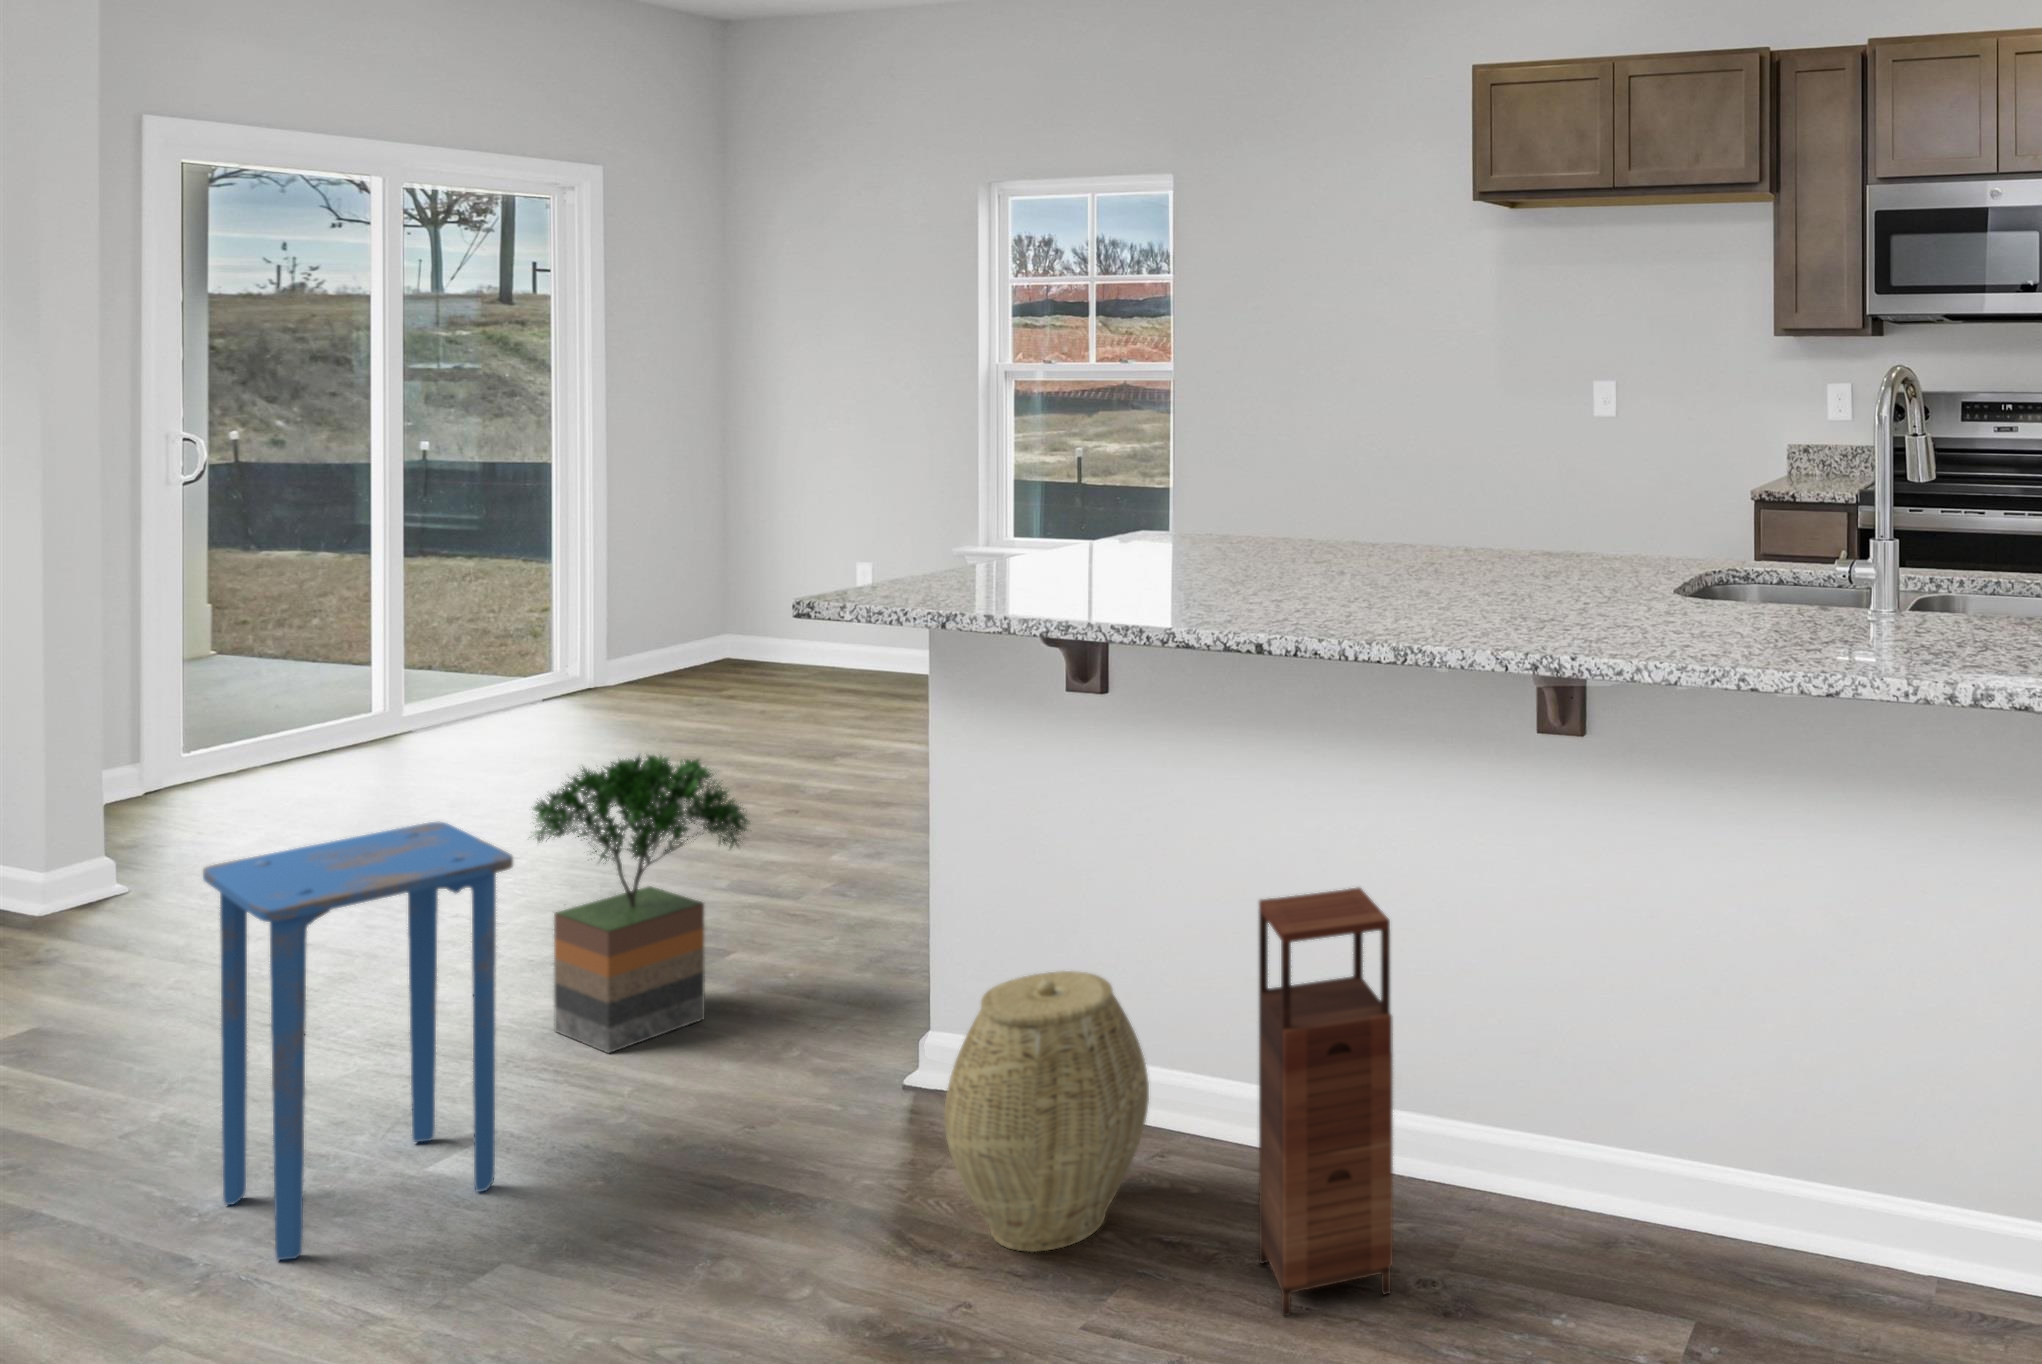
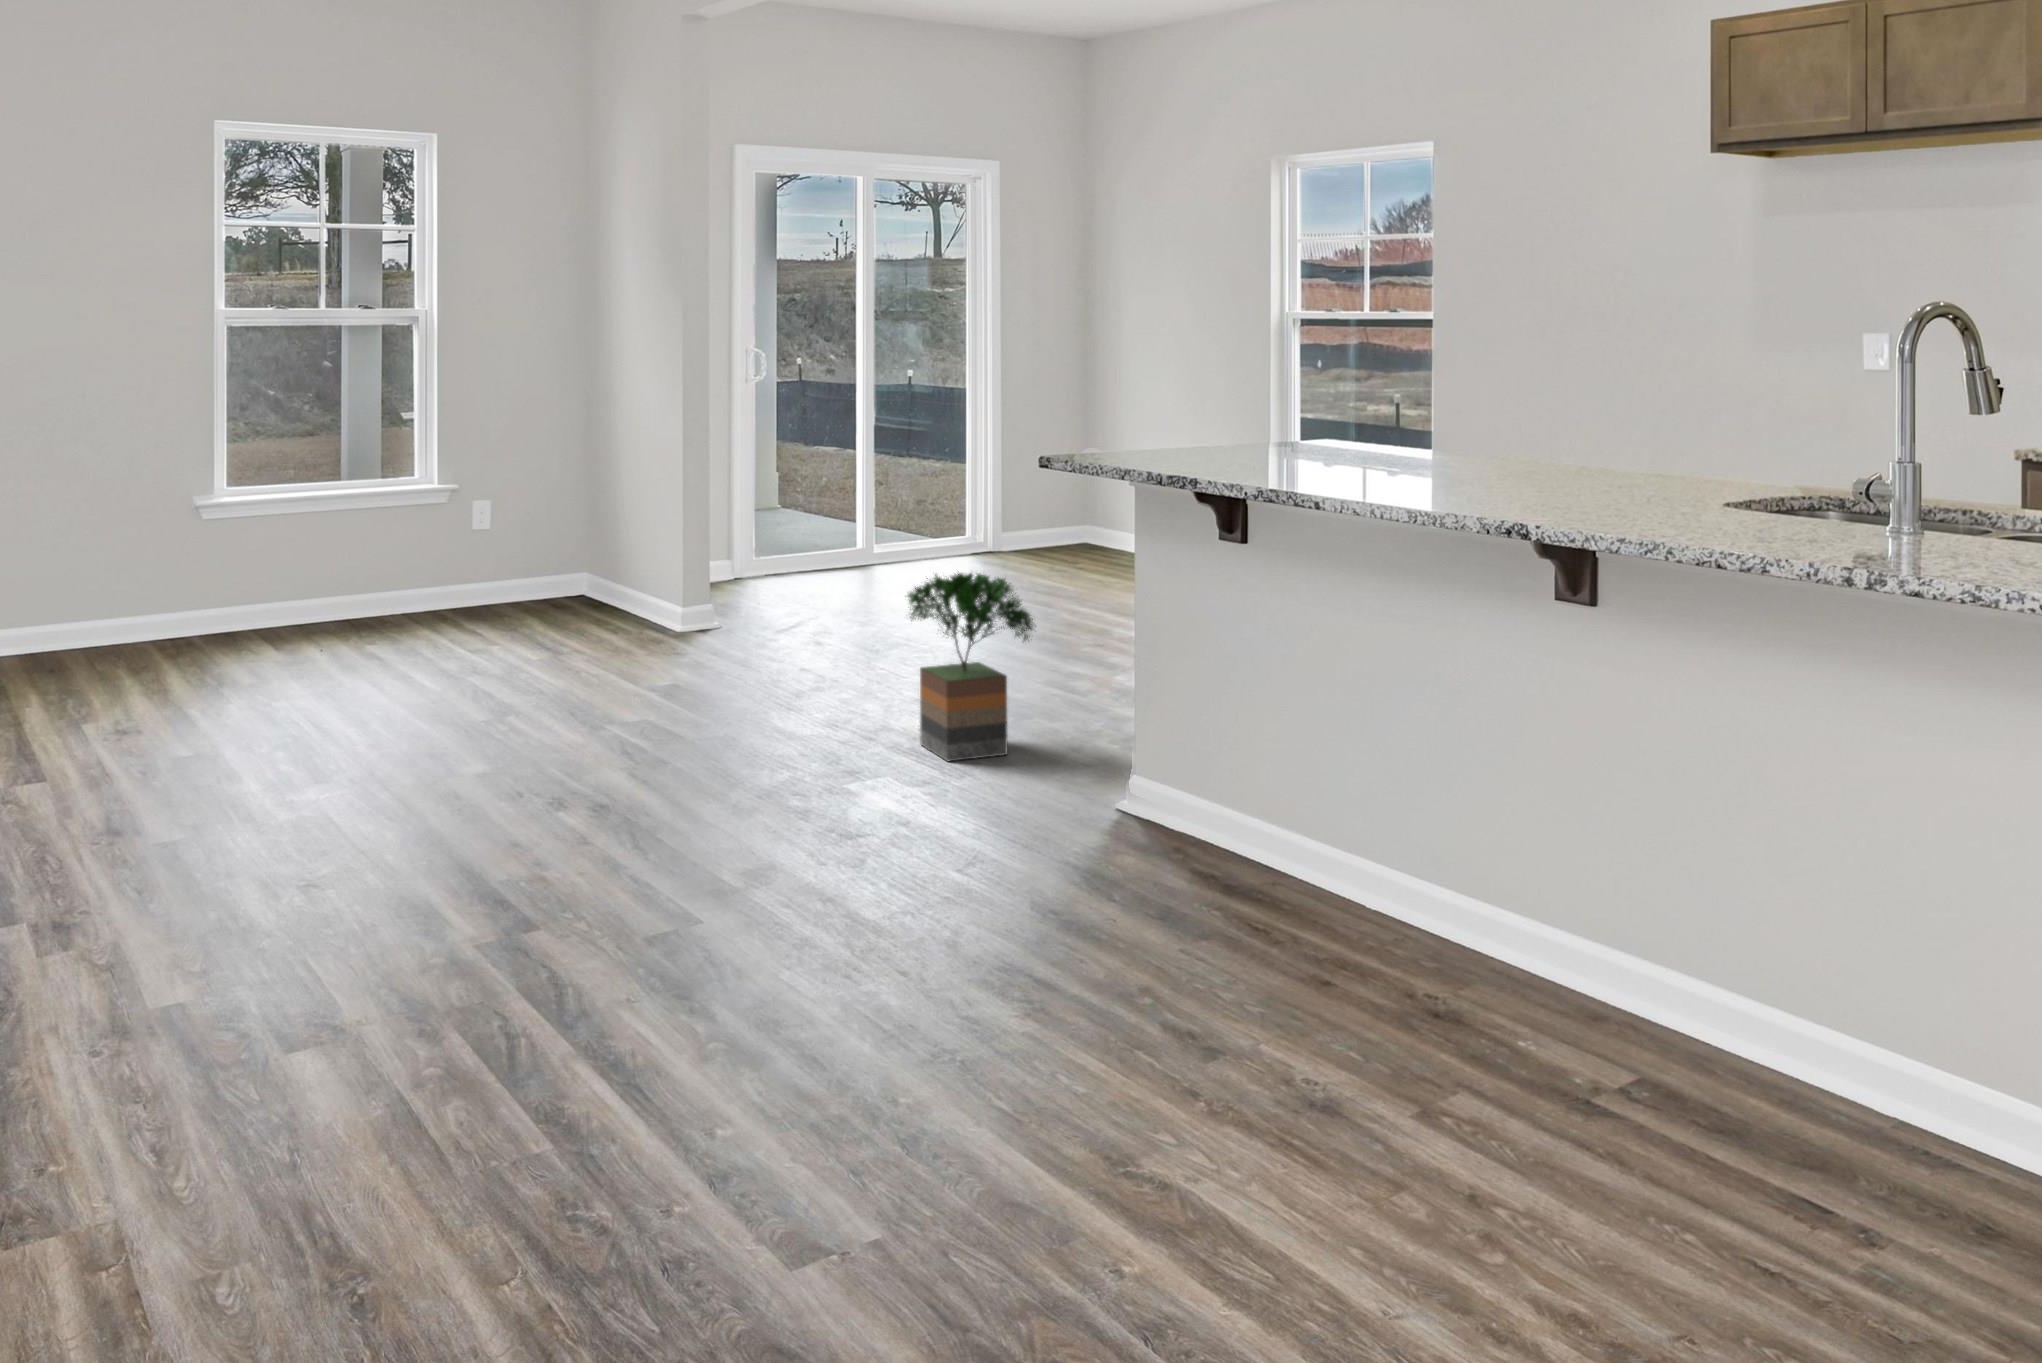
side table: present [203,822,513,1260] -> none [730,589,879,820]
storage cabinet: present [1259,887,1393,1316] -> none [1312,692,1399,993]
woven basket: present [944,971,1149,1252] -> none [1109,732,1250,915]

